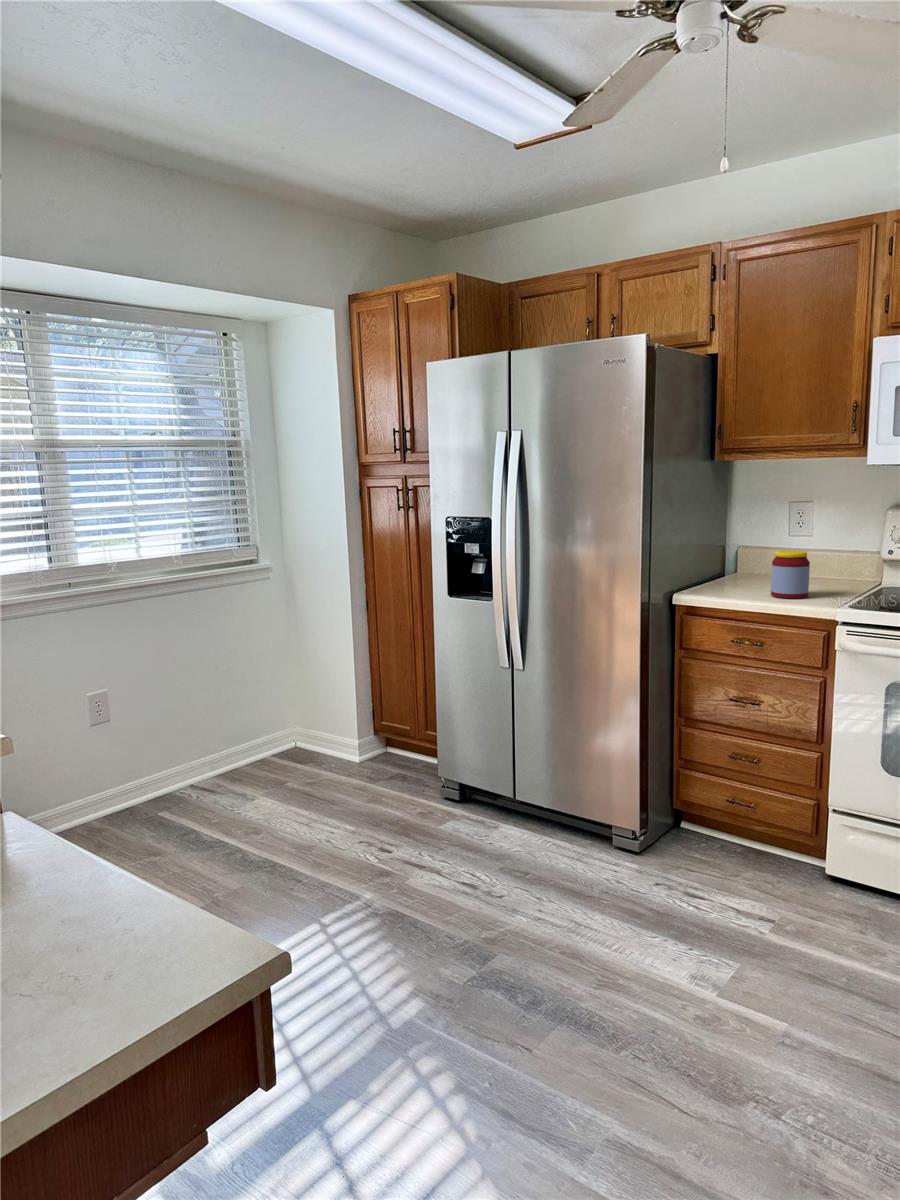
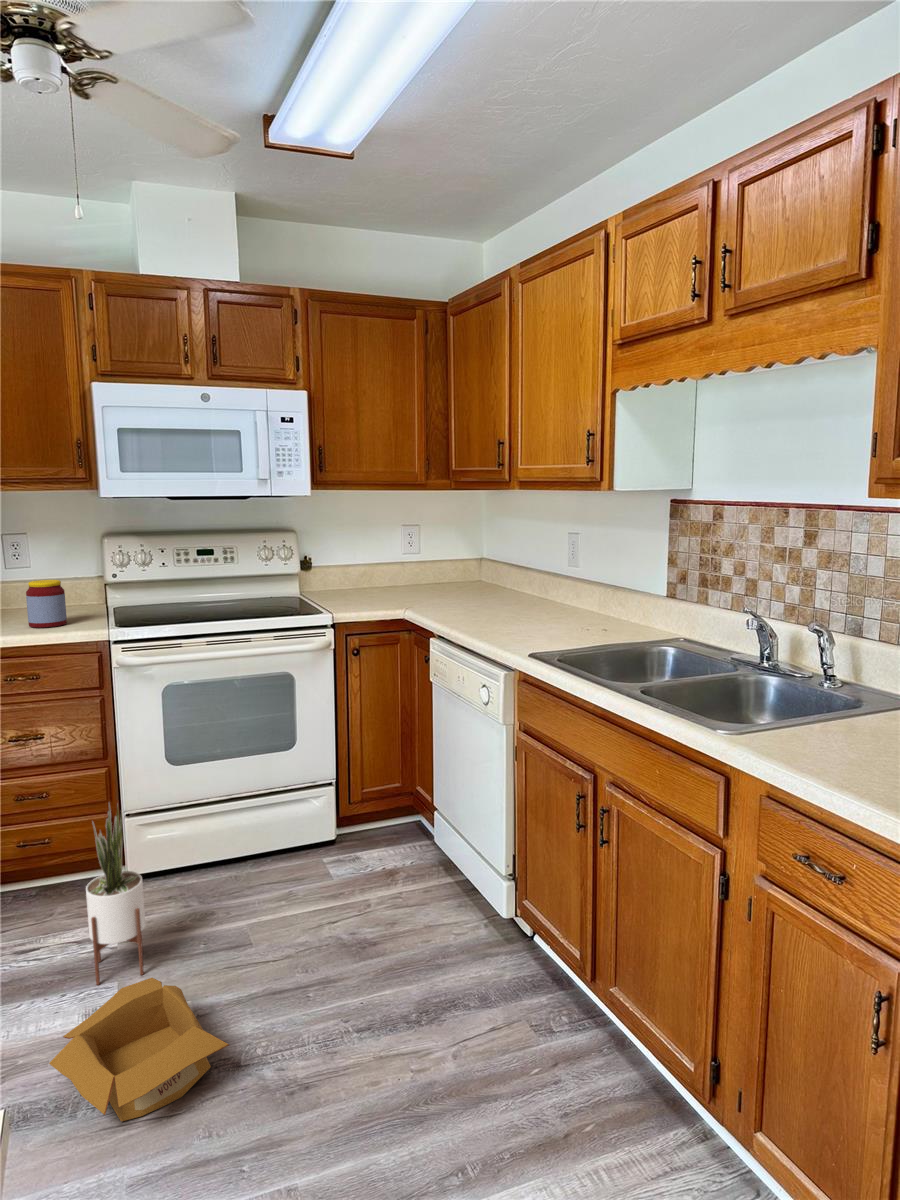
potted plant: none [723,784,785,972] -> present [86,804,145,985]
cardboard box: none [627,966,762,1101] -> present [49,978,230,1122]

